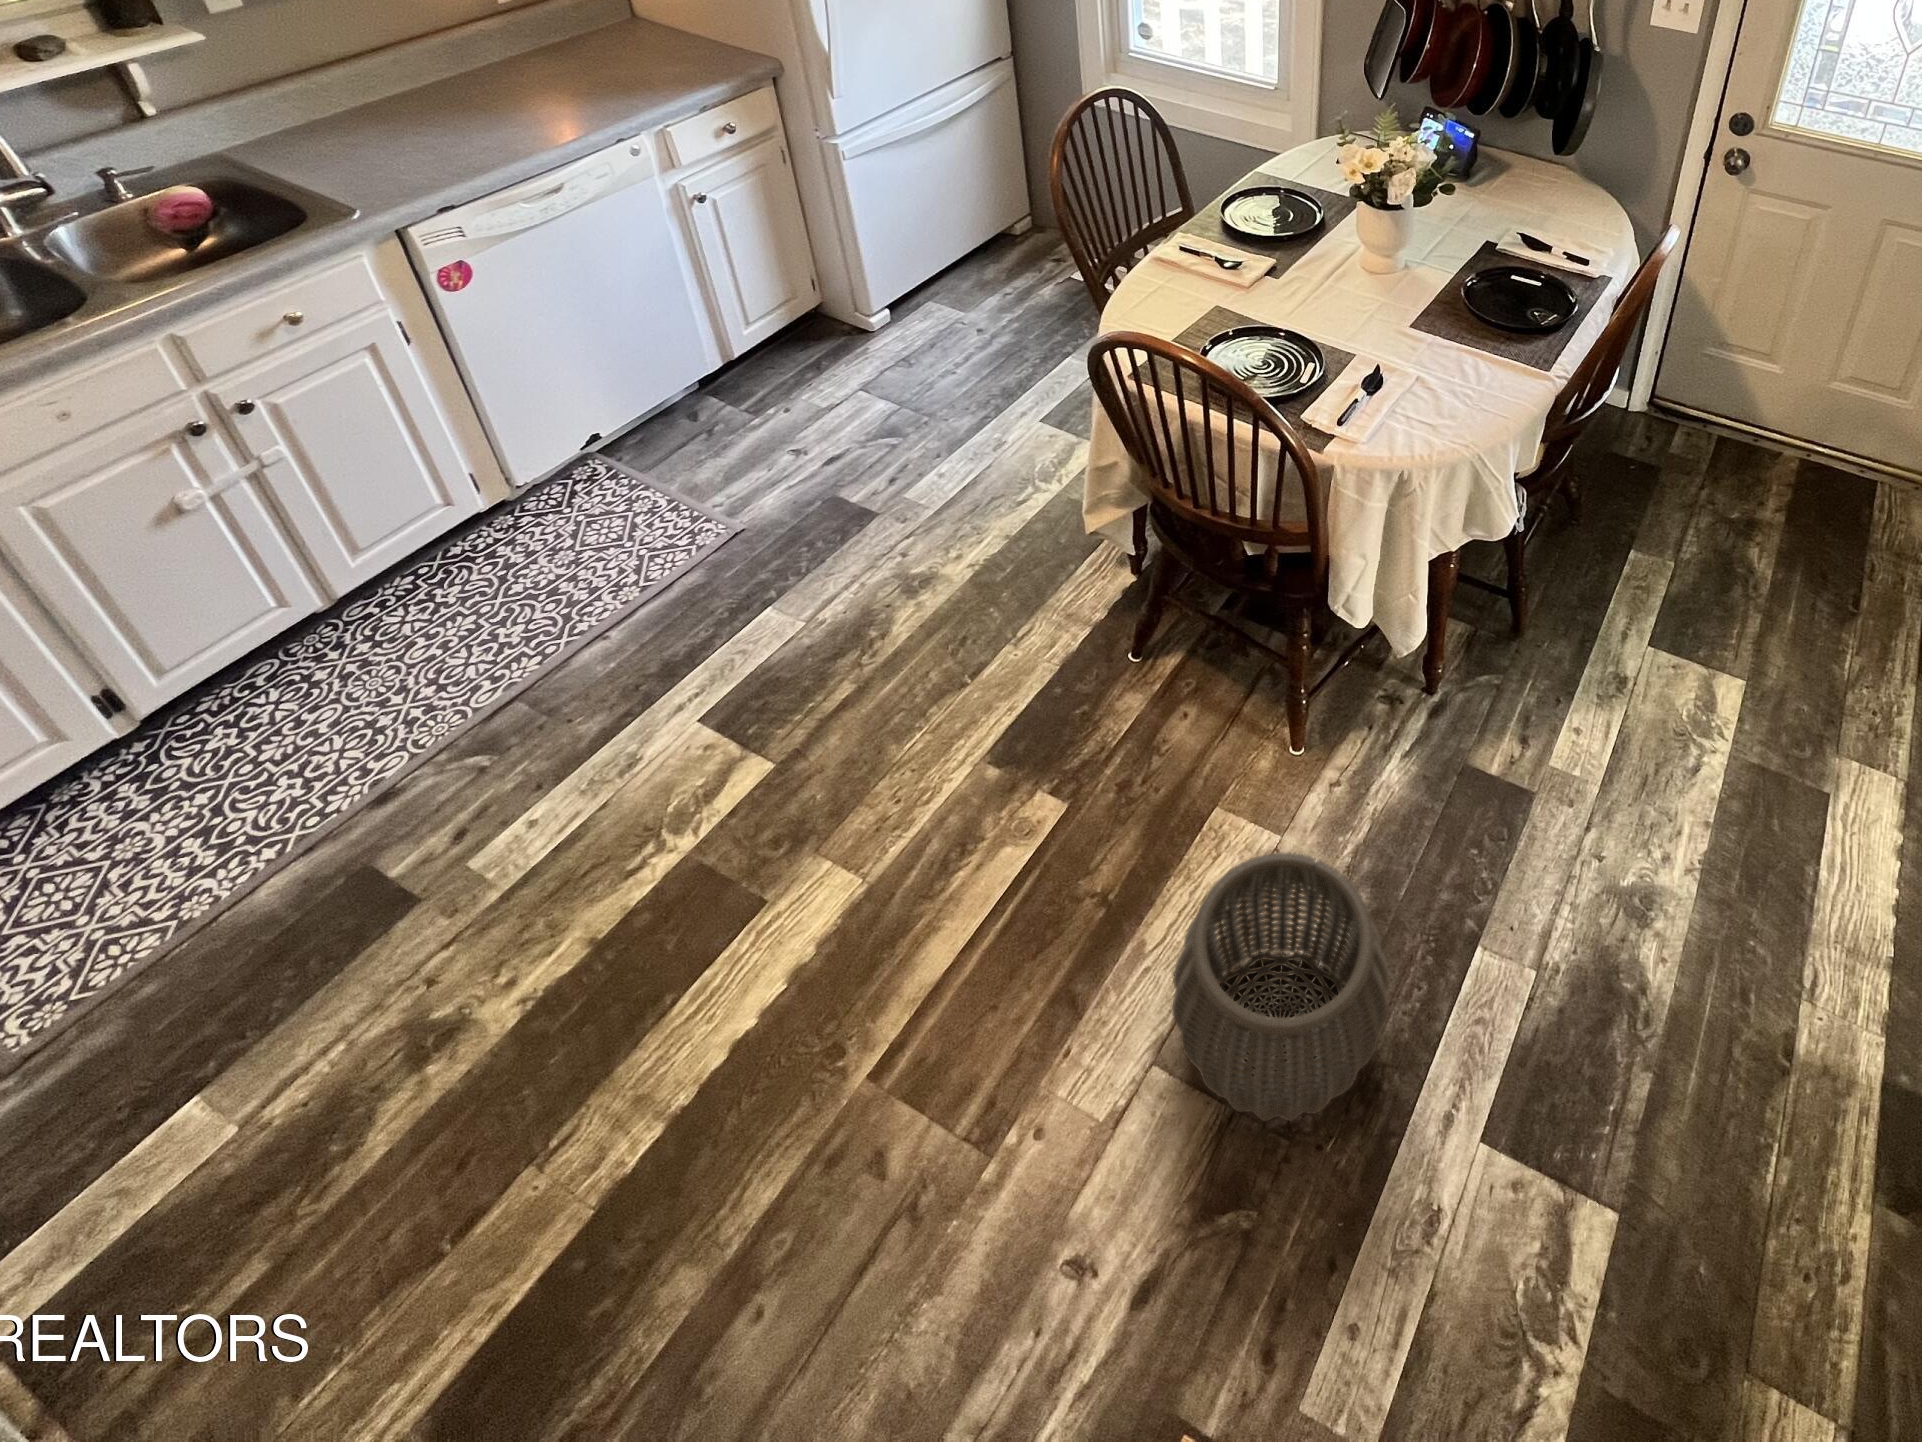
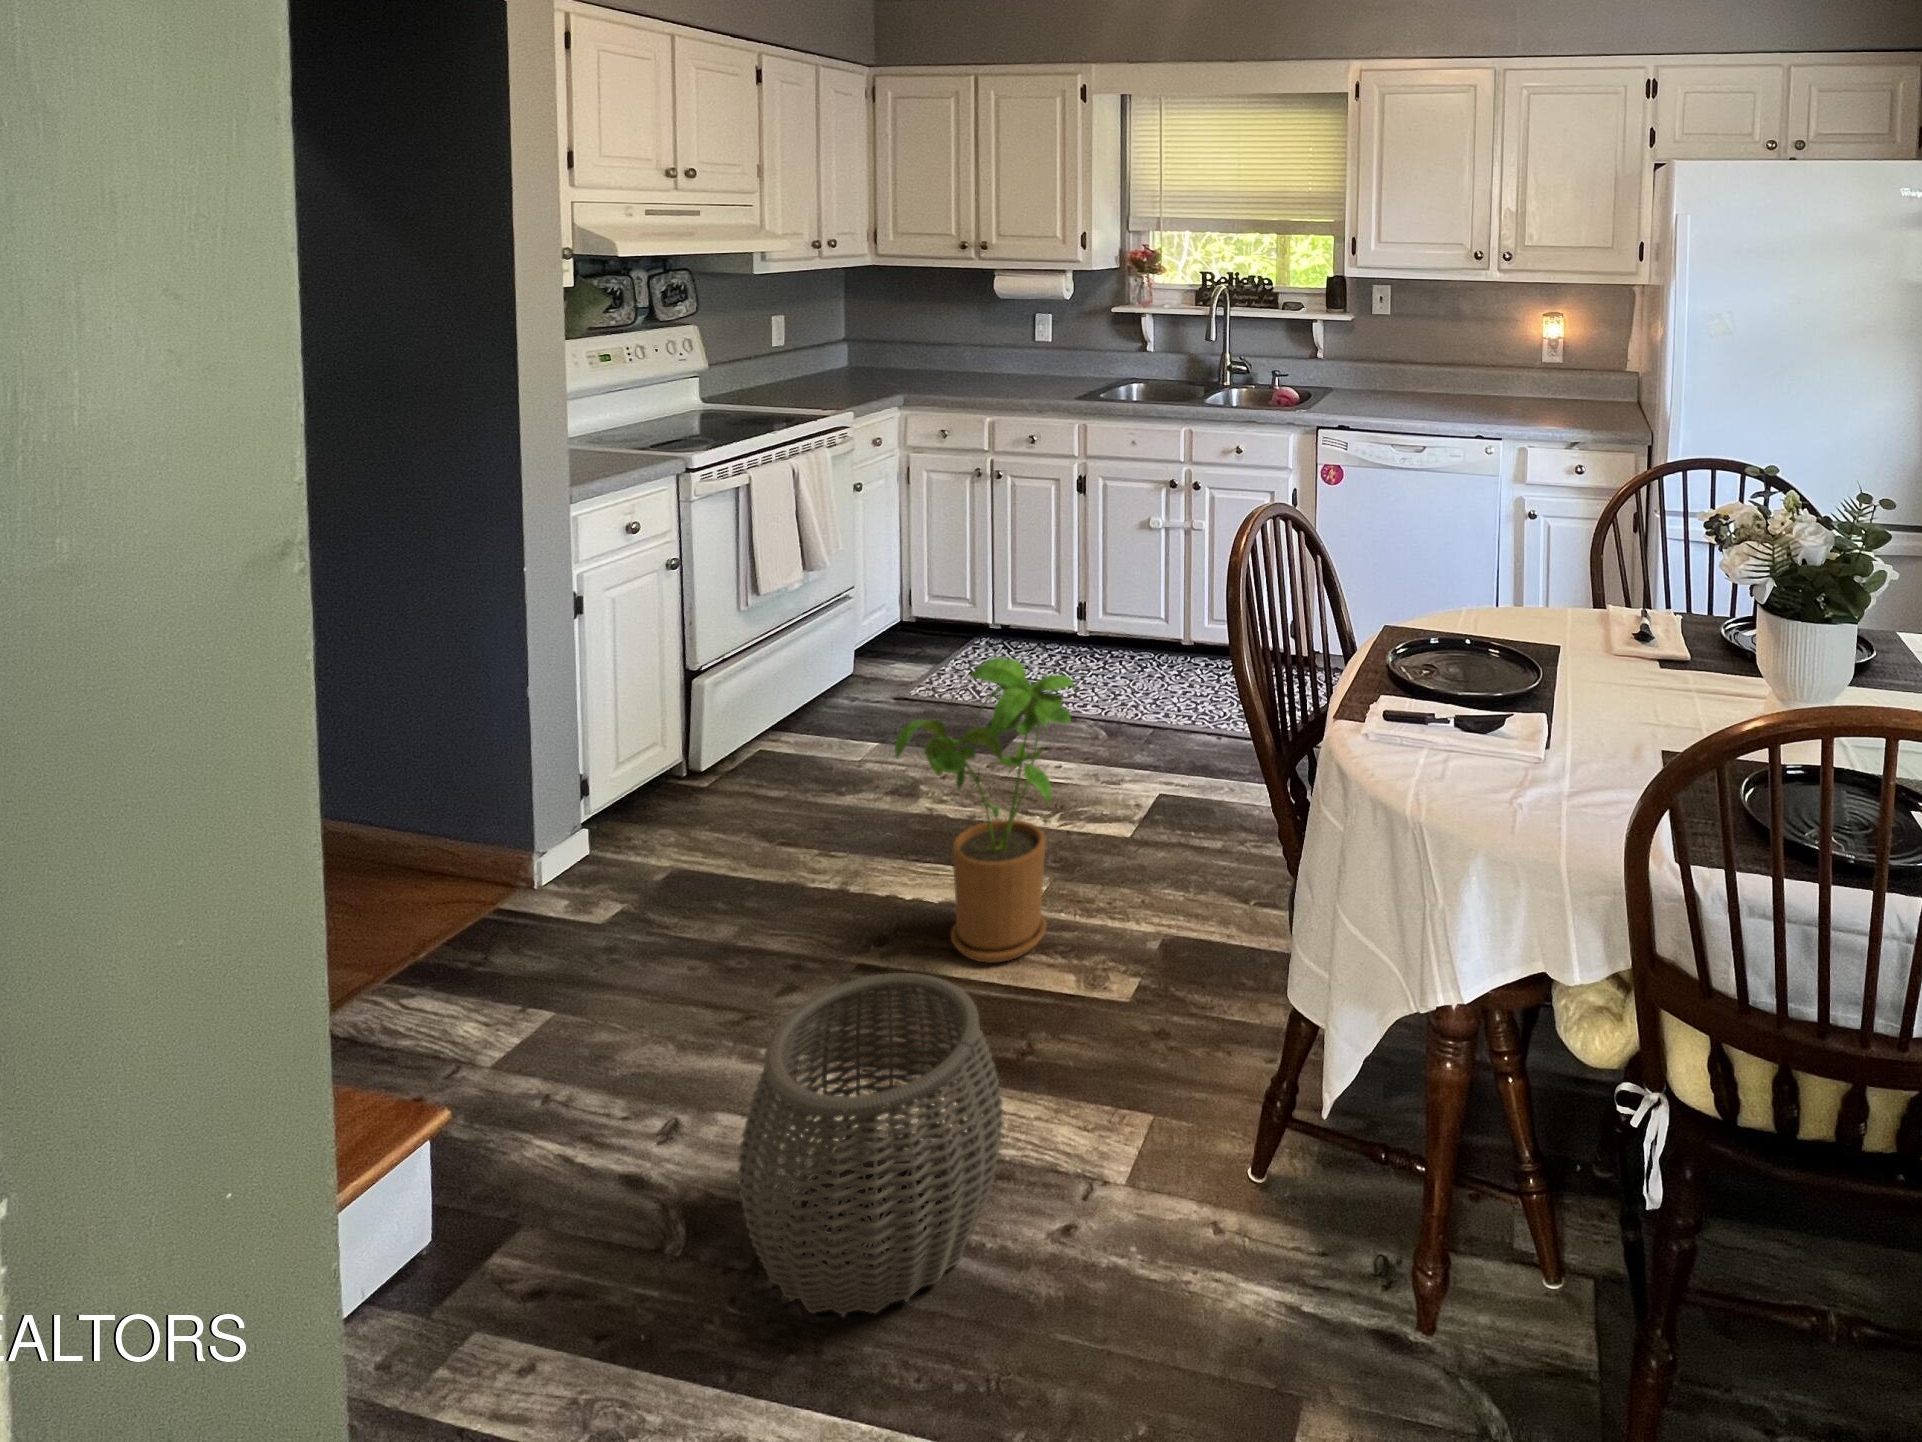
house plant: none [765,655,991,965] -> present [895,657,1075,963]

